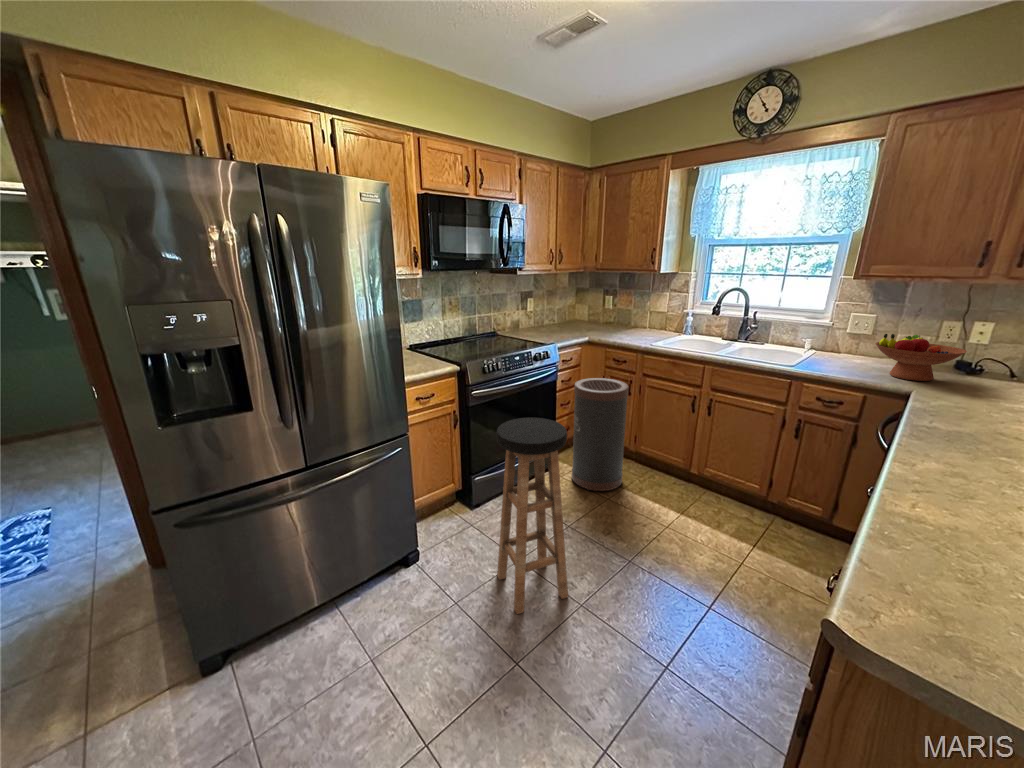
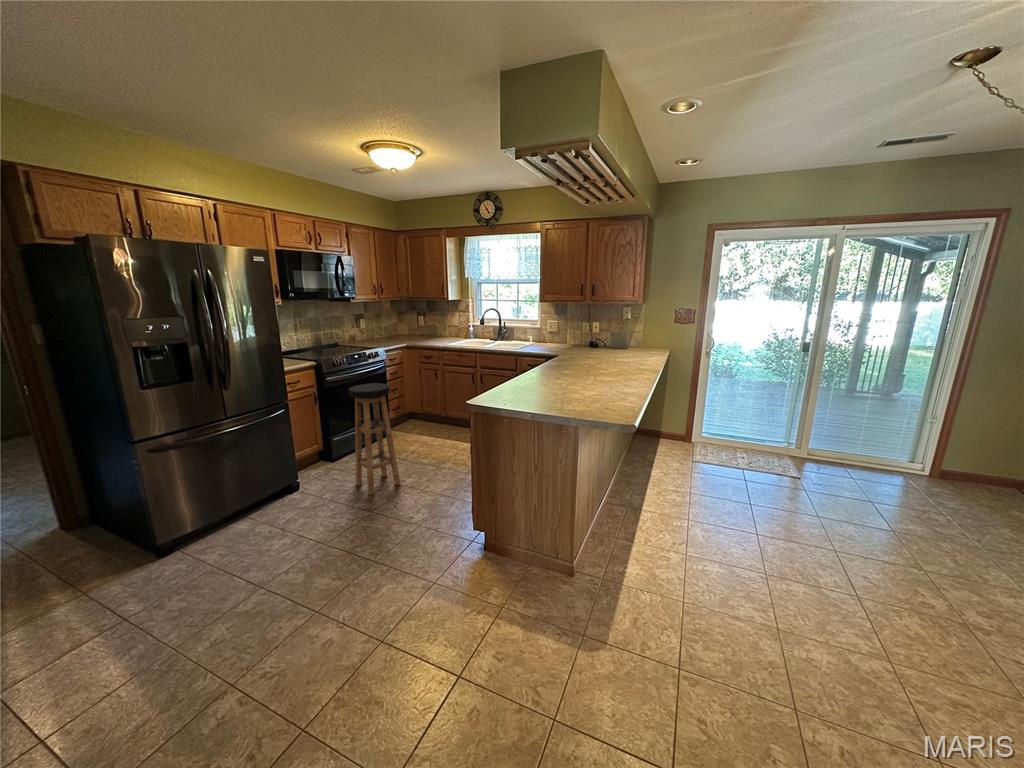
fruit bowl: present [875,334,967,381] -> none [549,330,581,352]
trash can: present [572,378,629,491] -> none [398,368,436,441]

